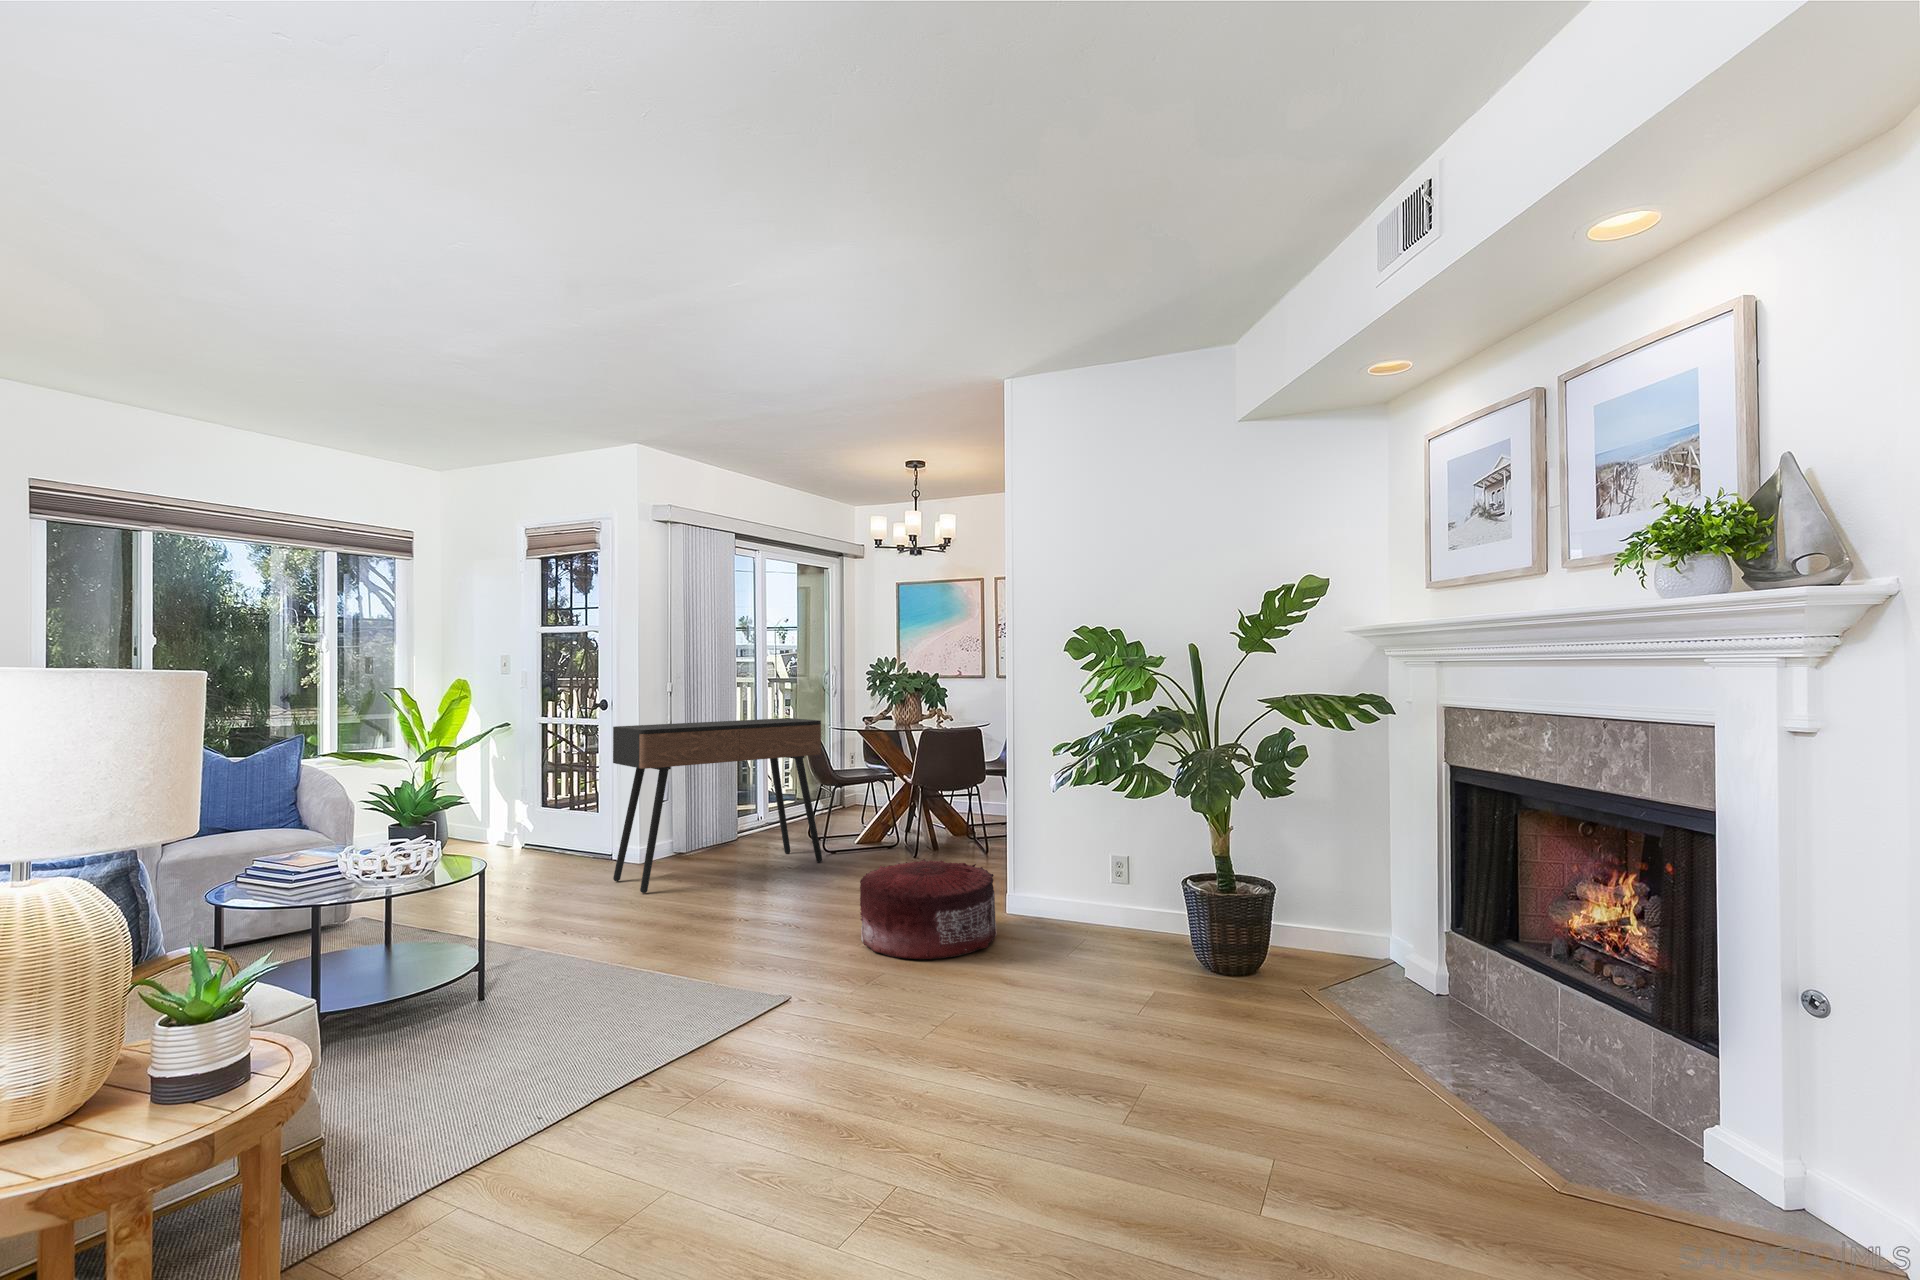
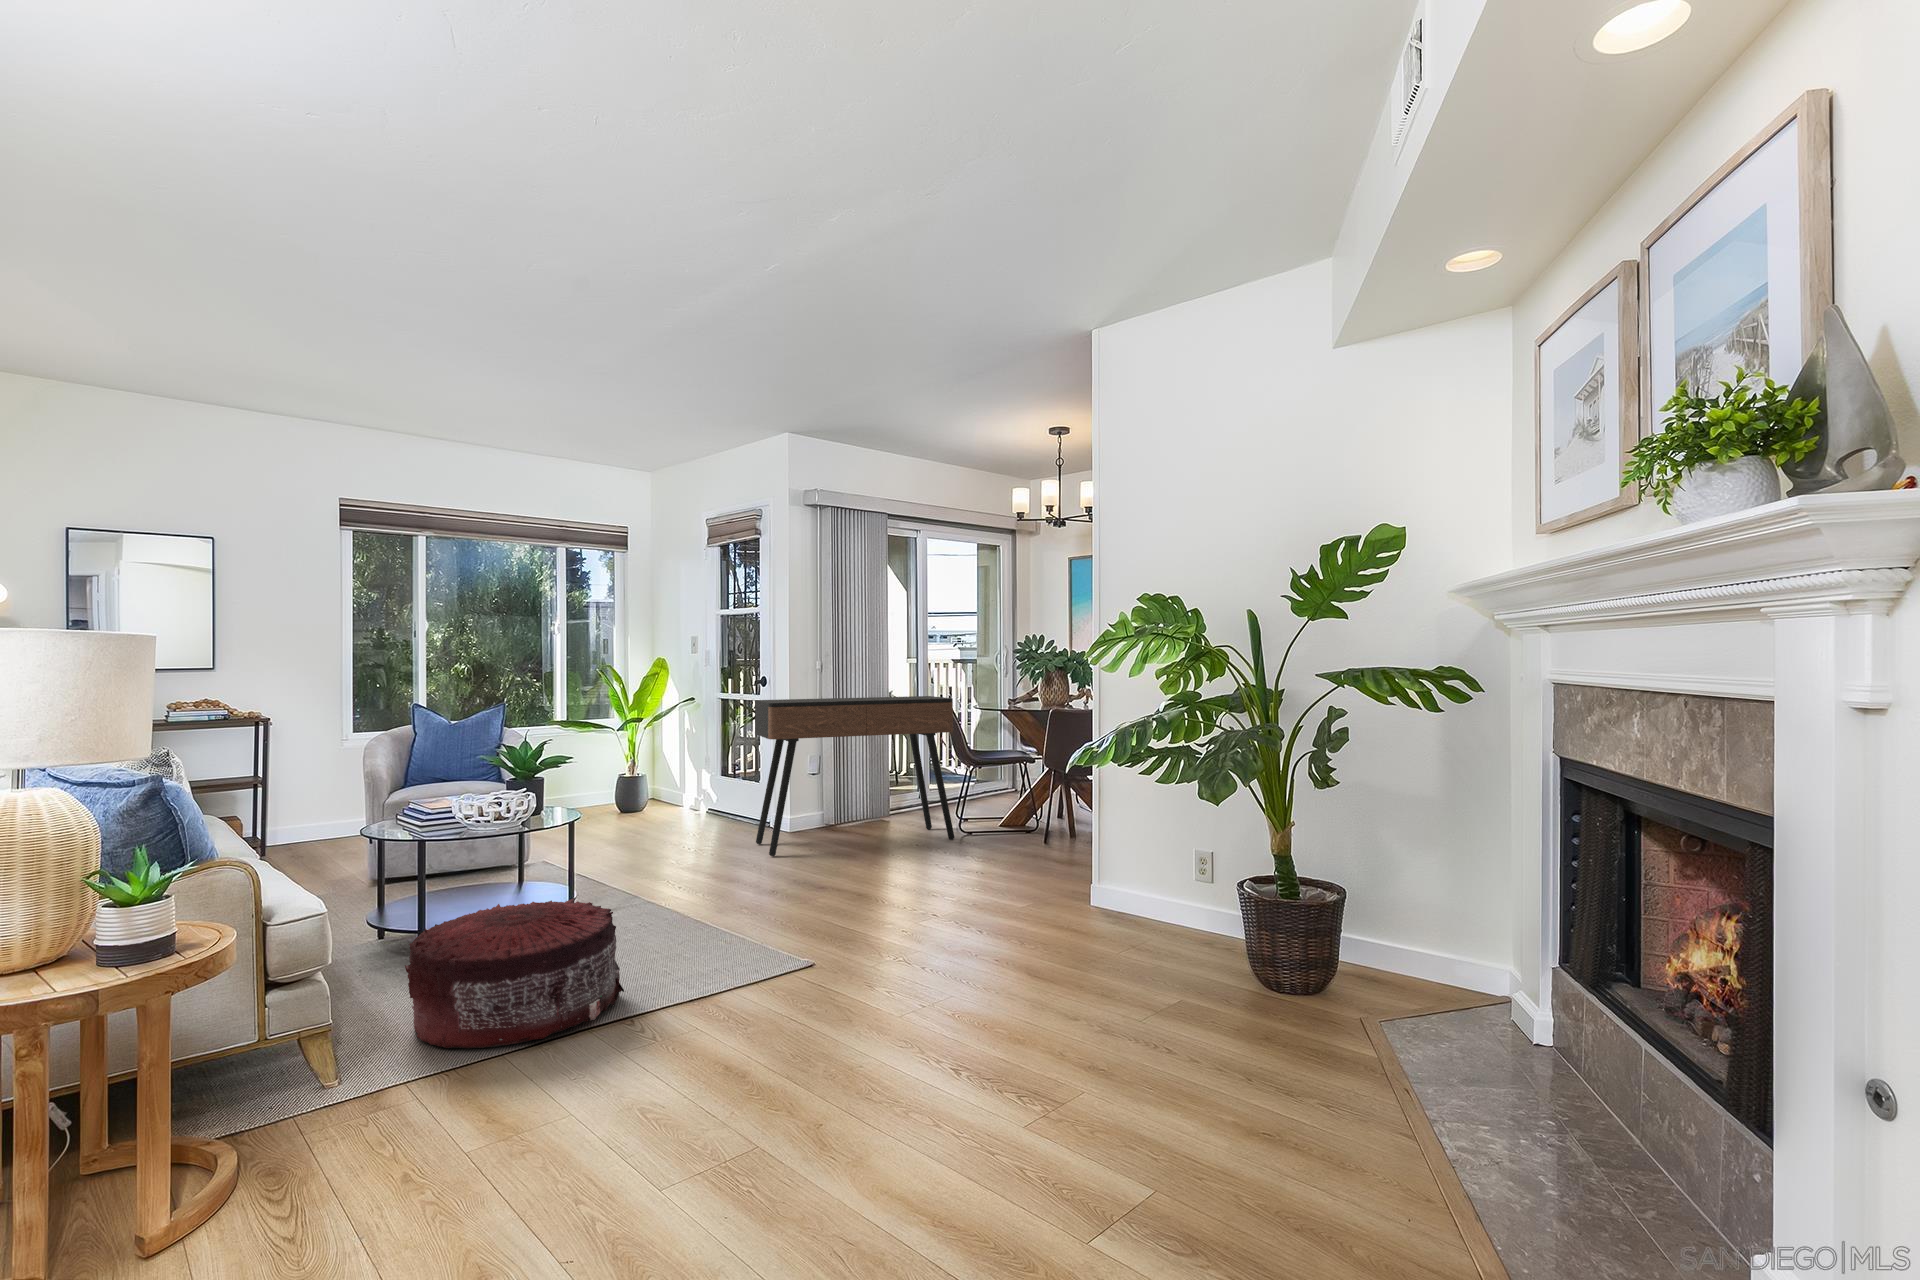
pouf: present [860,859,997,959] -> present [405,898,624,1048]

